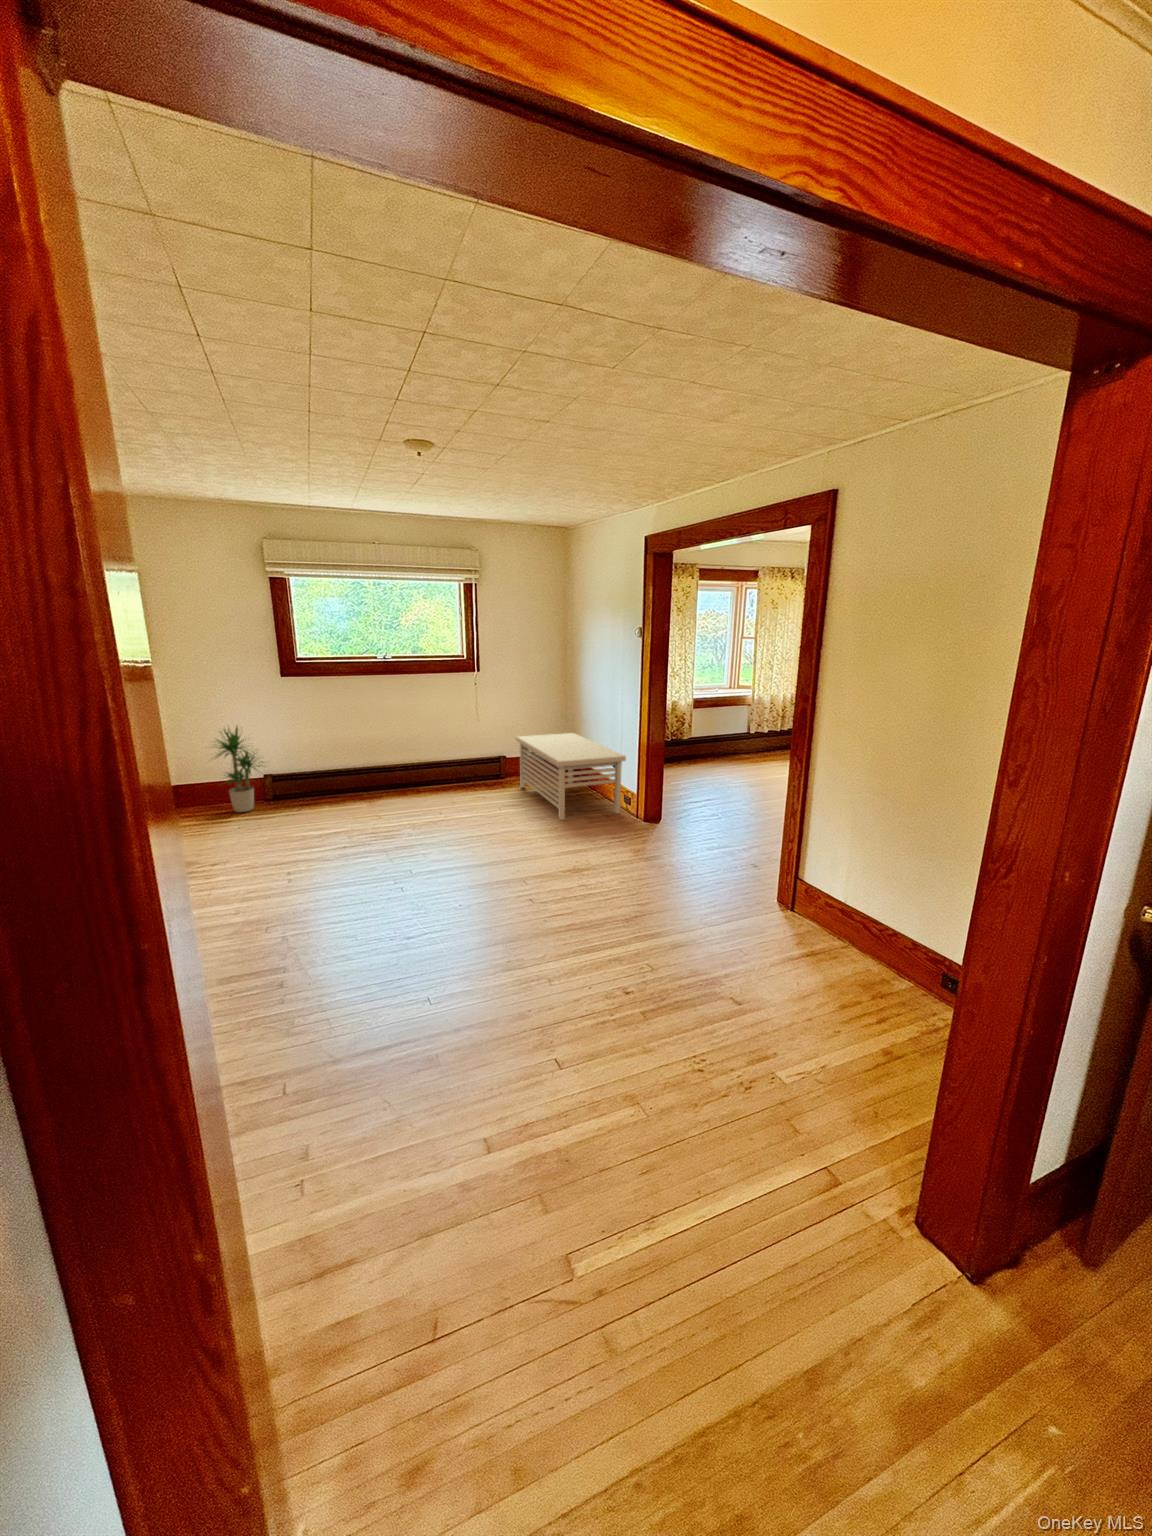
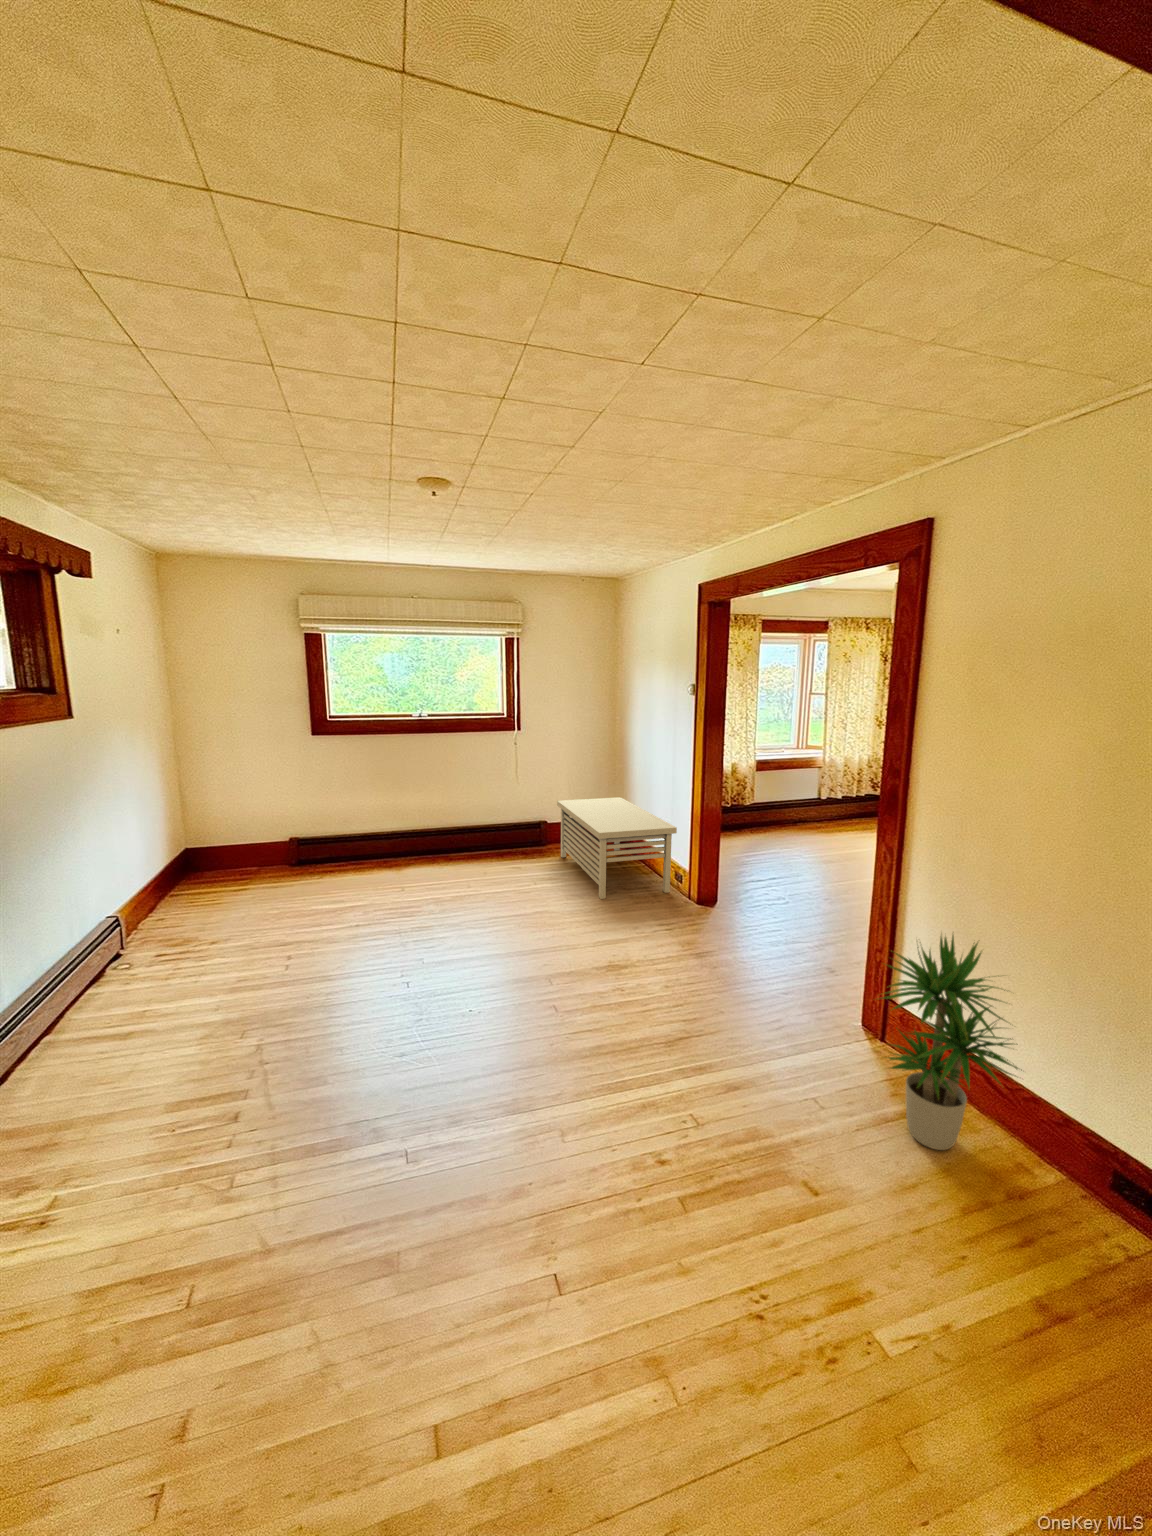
potted plant: present [217,727,264,812] -> present [877,935,1022,1150]

